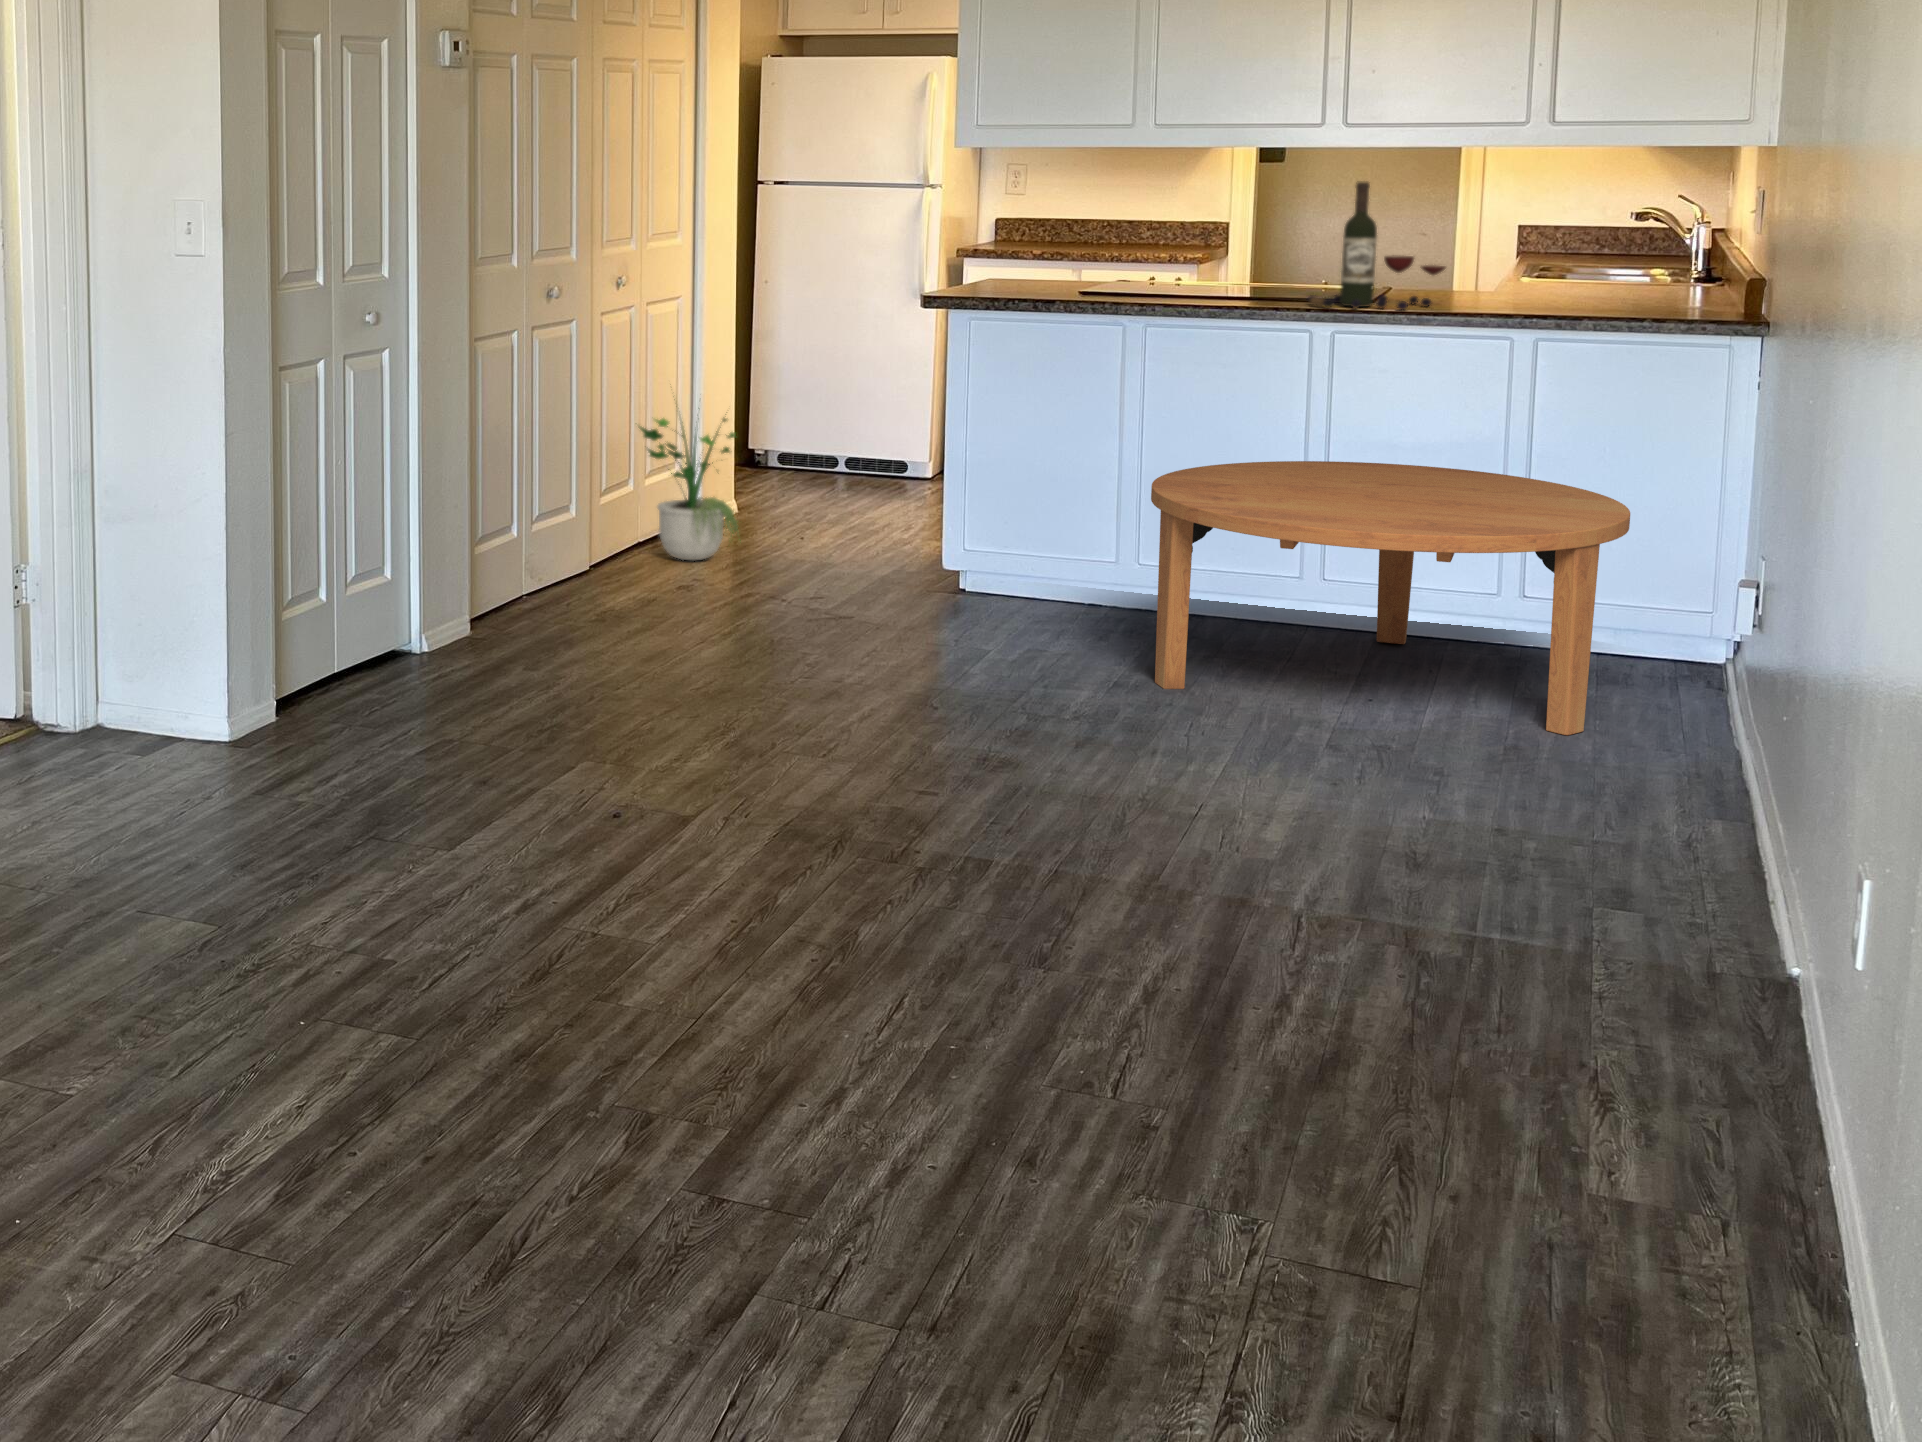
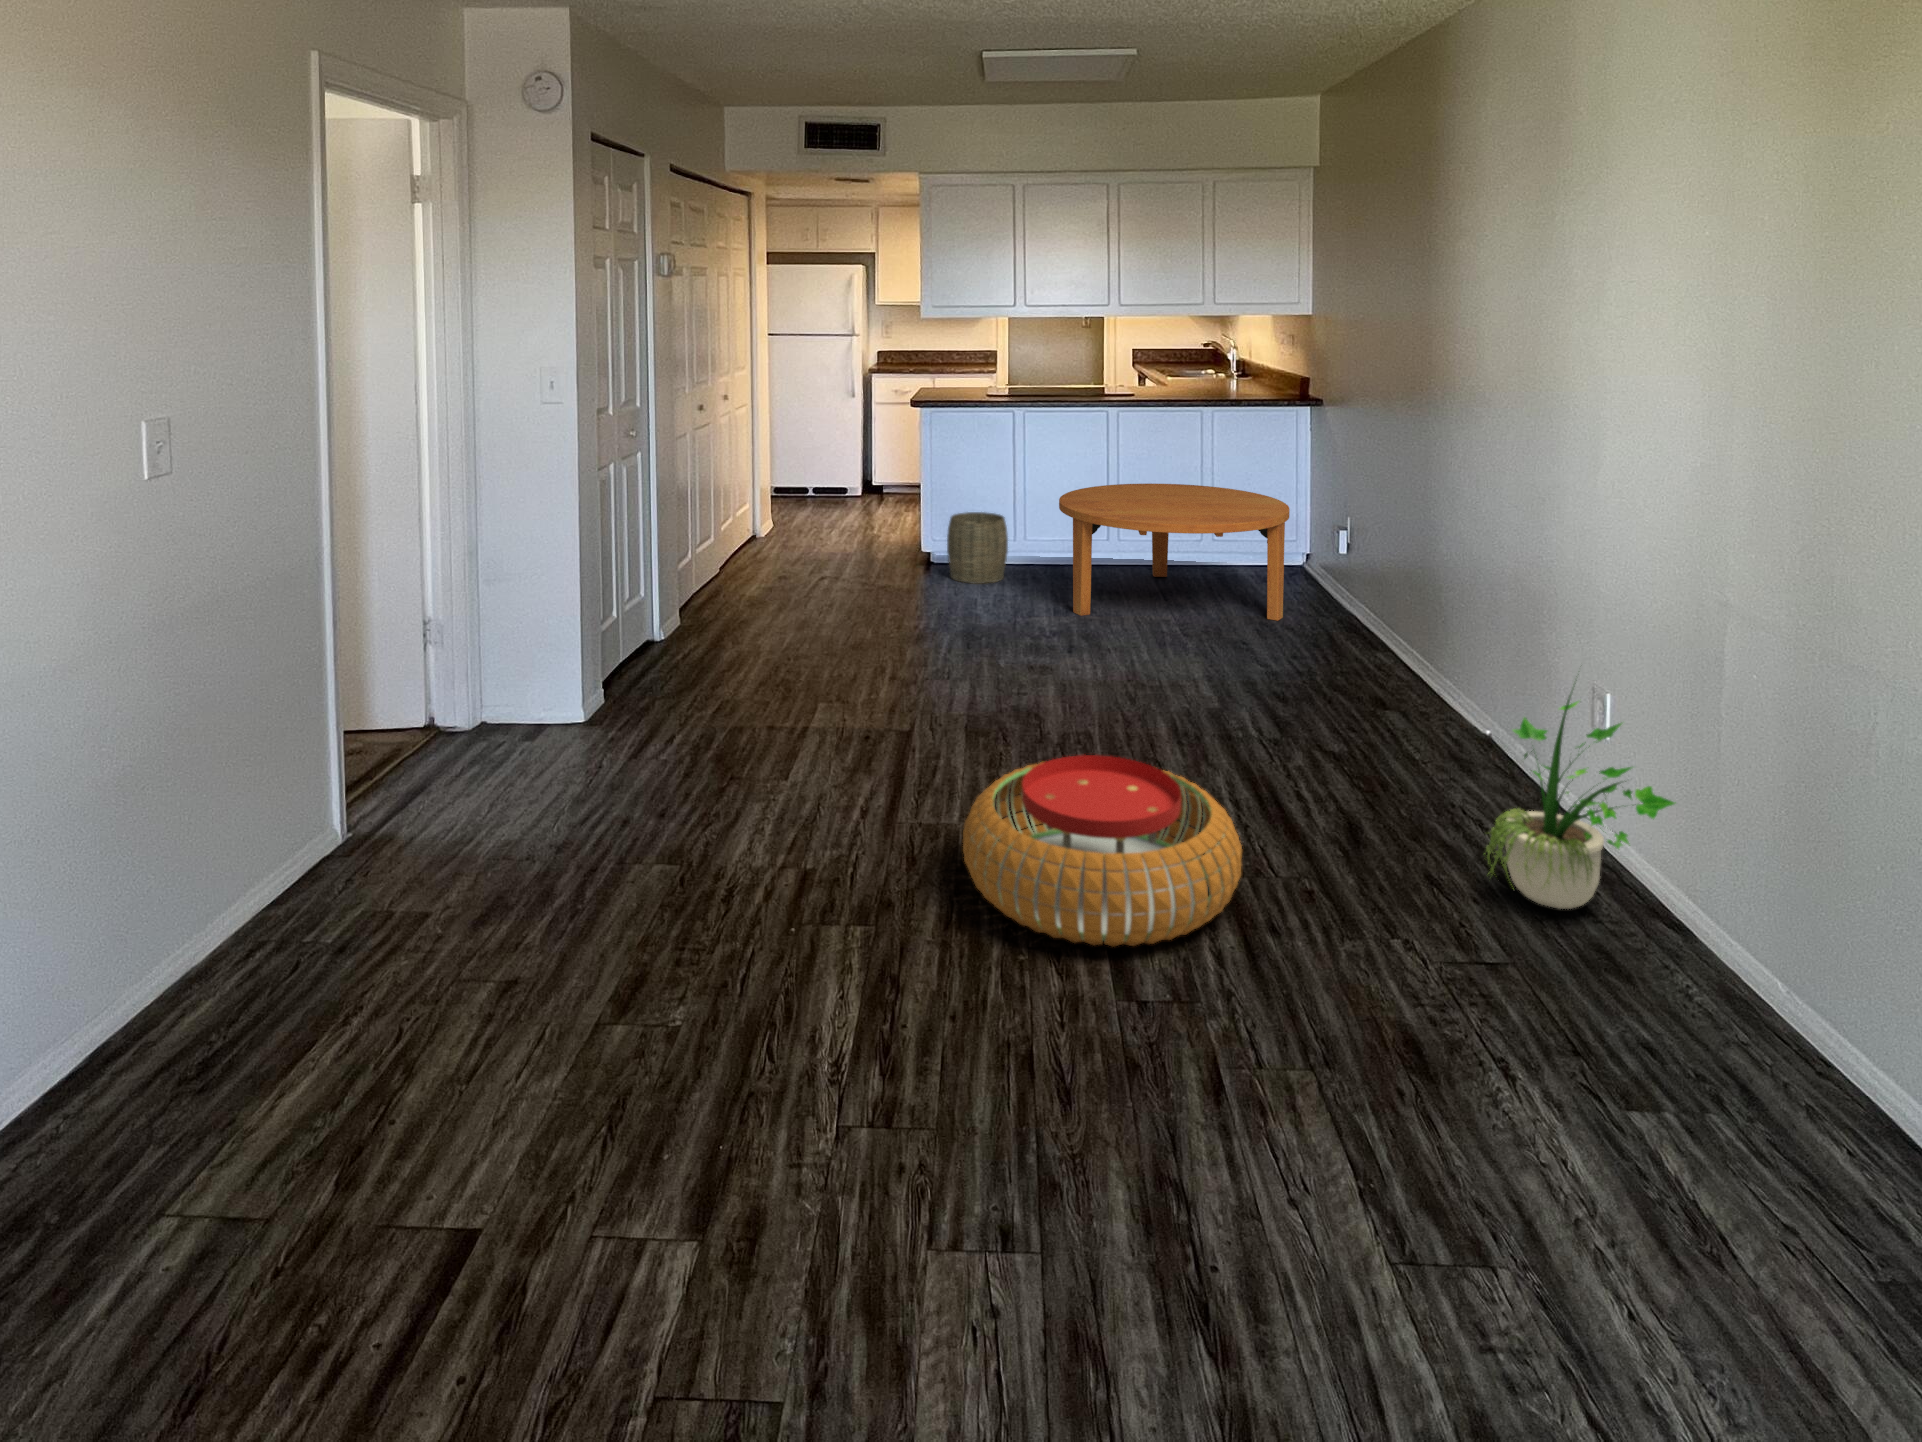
wine bottle: present [1308,182,1445,310] -> none [1106,339,1175,404]
potted plant: present [640,418,741,561] -> present [1484,694,1676,909]
woven basket: none [972,498,1087,624] -> present [947,512,1008,584]
pouf: none [576,852,1044,1138] -> present [963,755,1242,947]

